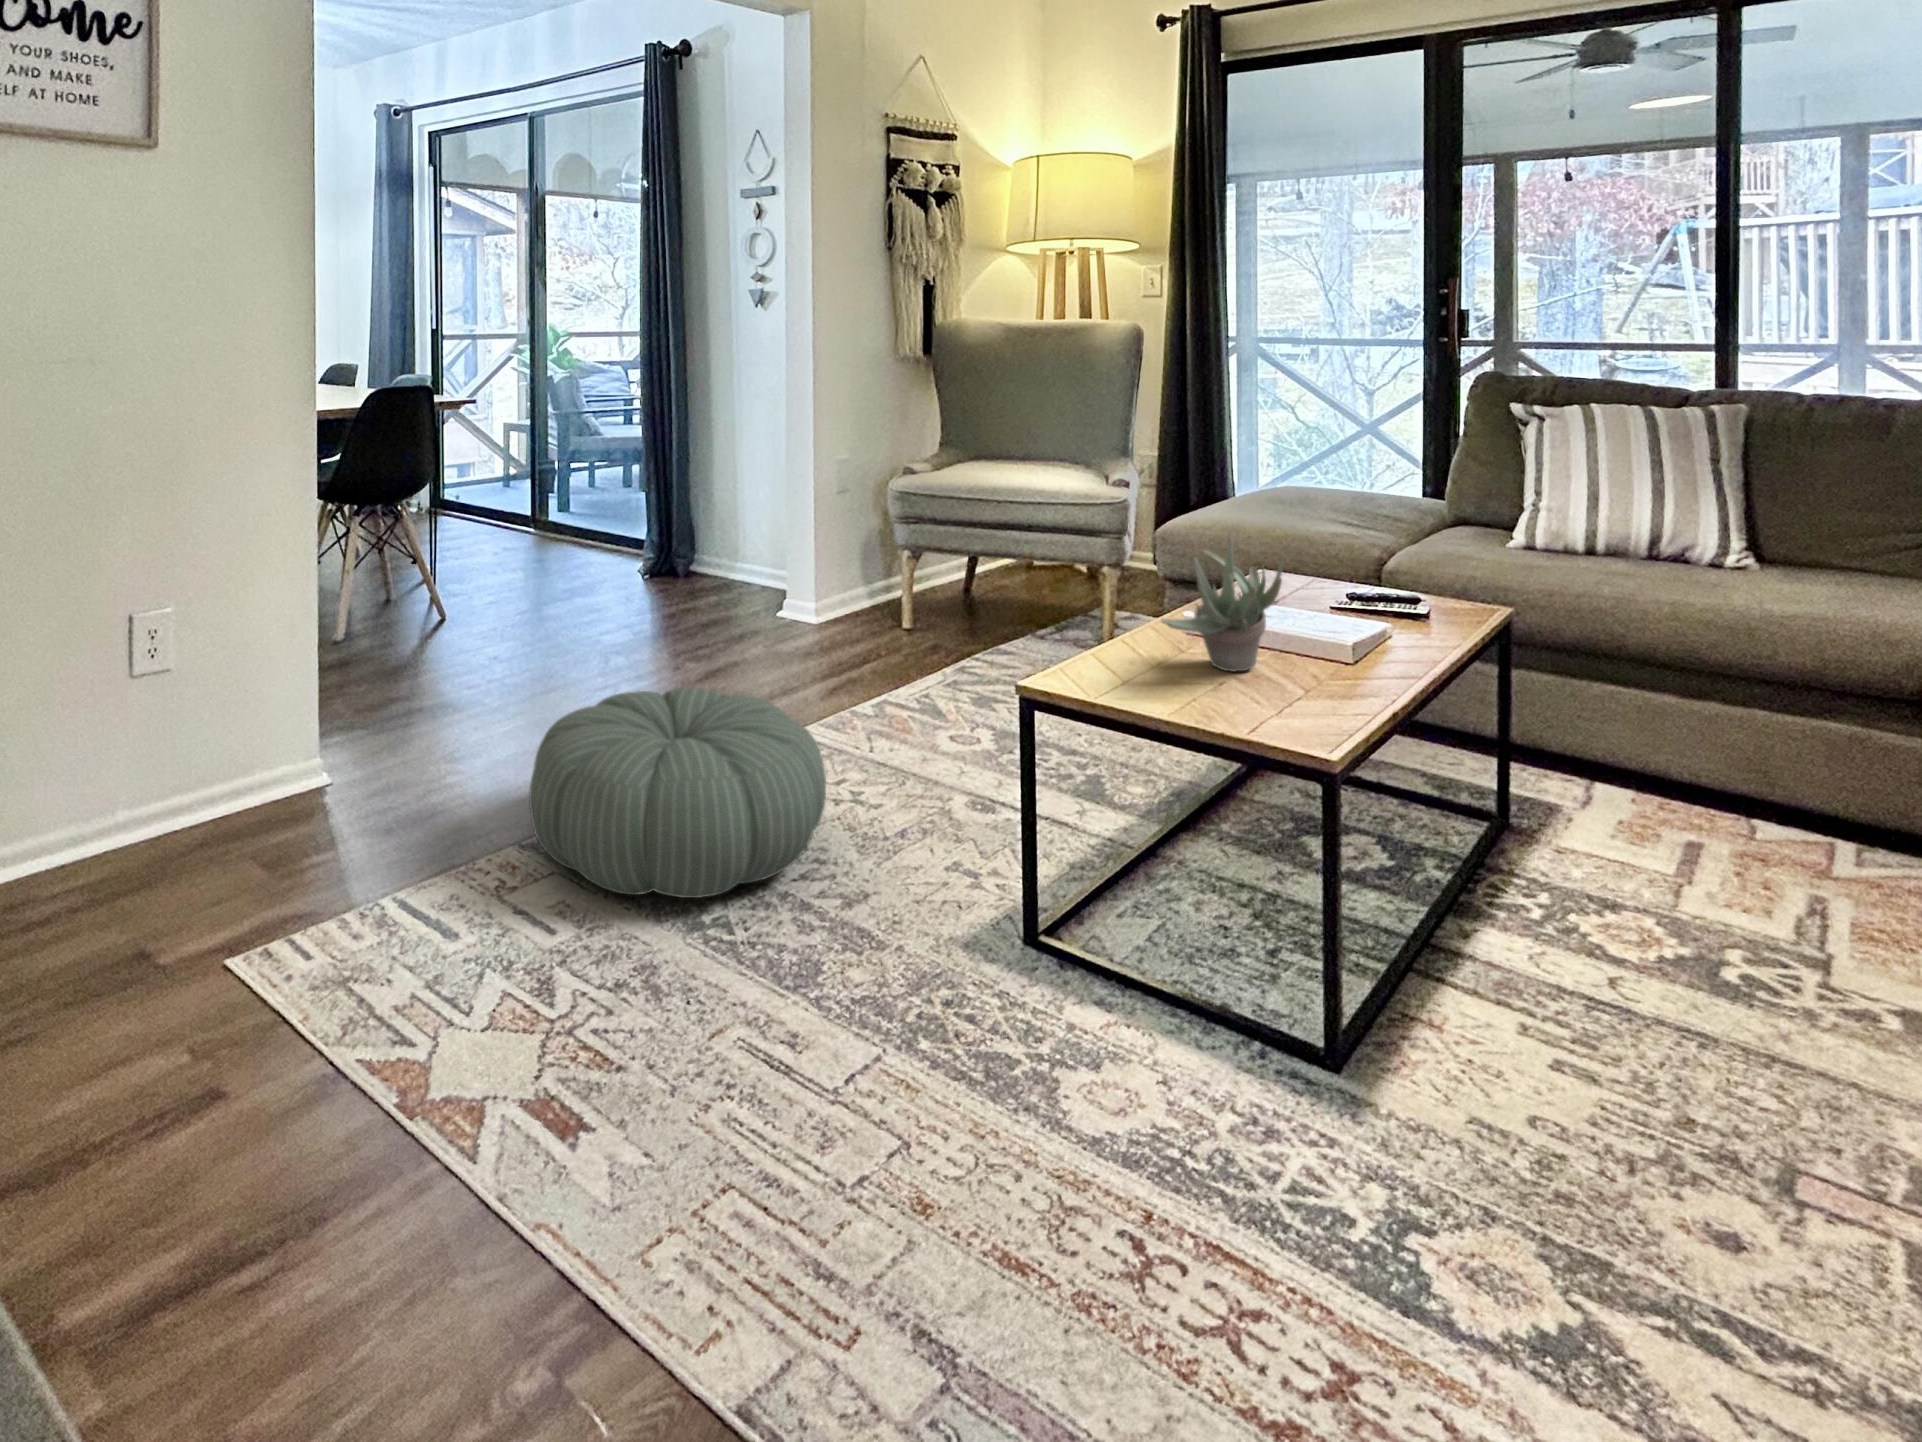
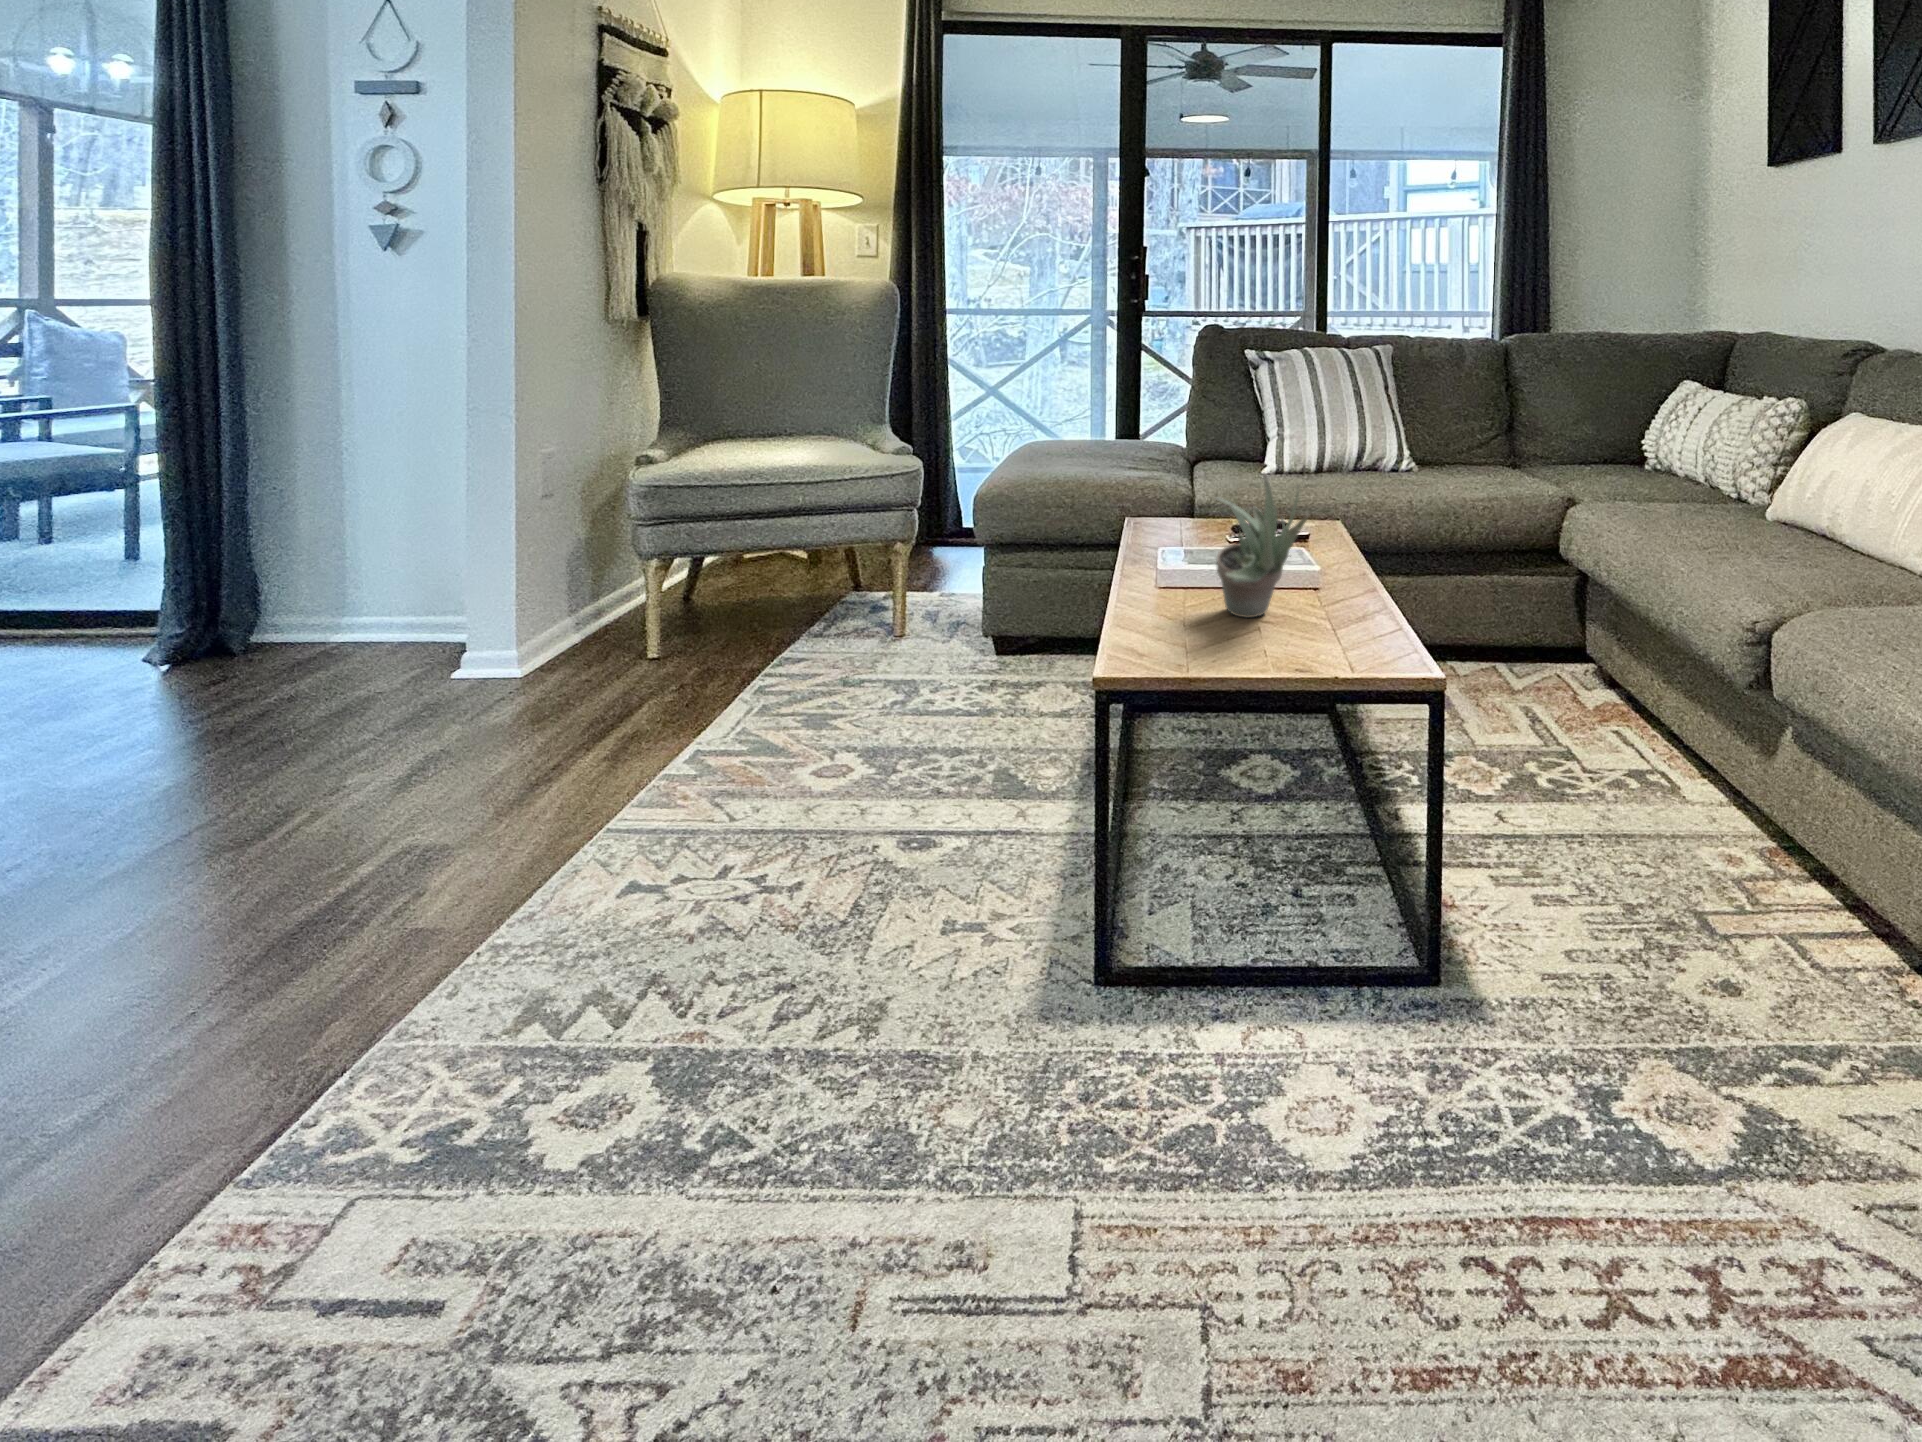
pouf: present [529,687,826,898] -> none [251,786,803,1183]

